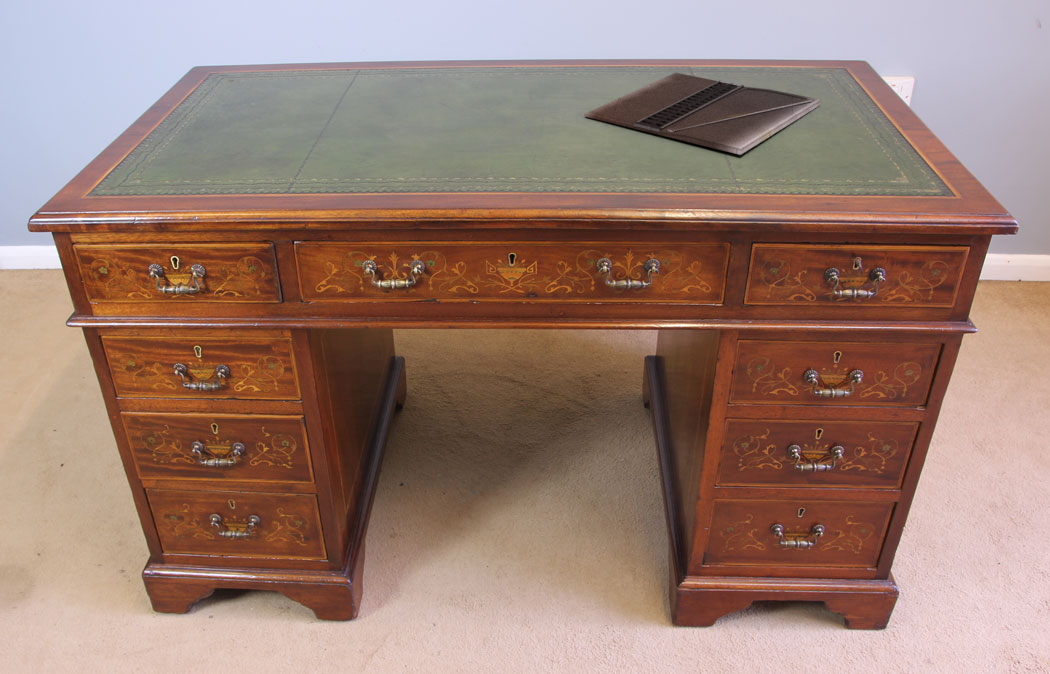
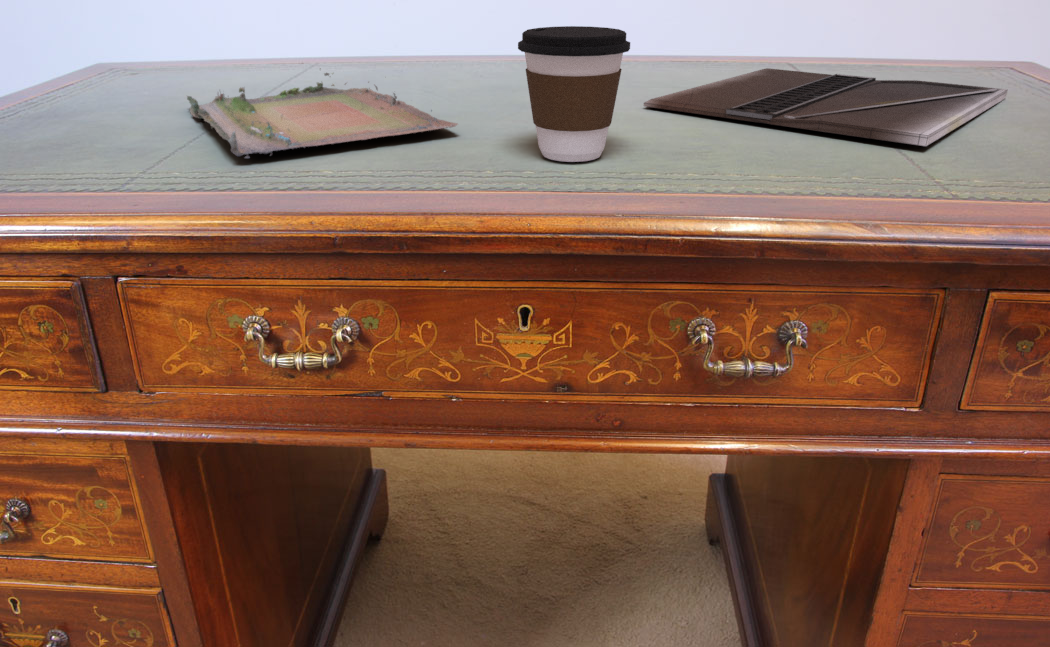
coffee cup: none [506,87,569,169] -> present [518,26,630,162]
tray: none [289,88,469,169] -> present [187,73,458,158]

